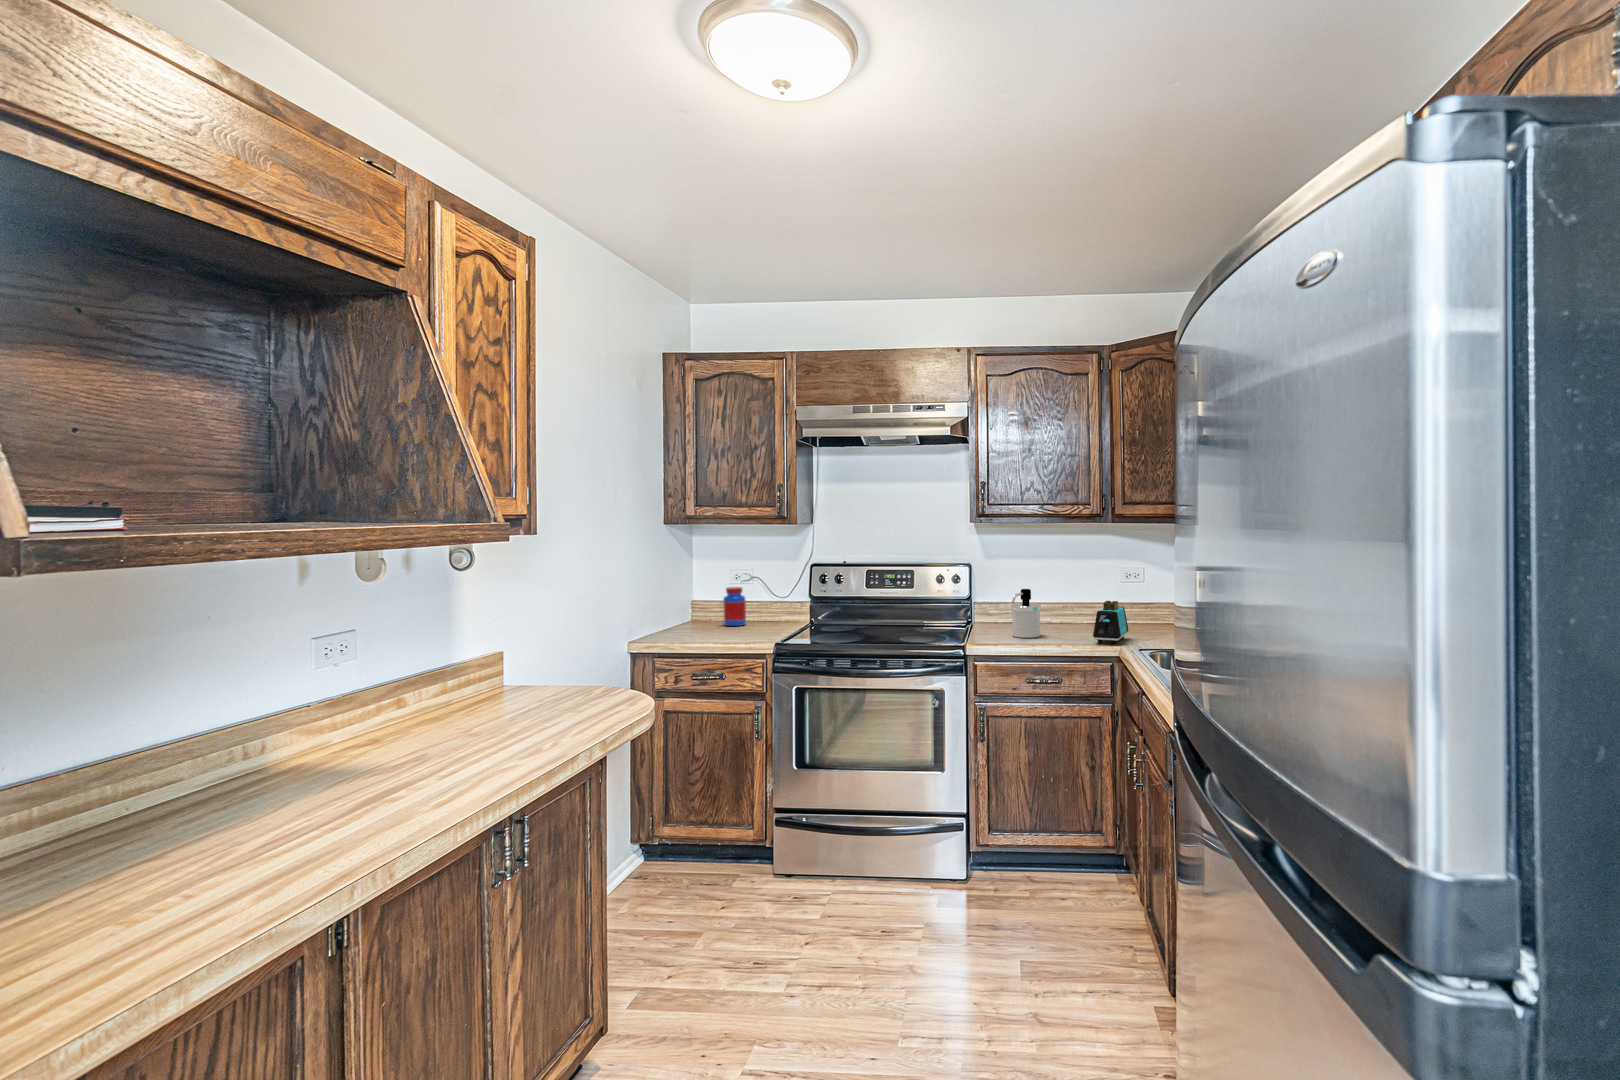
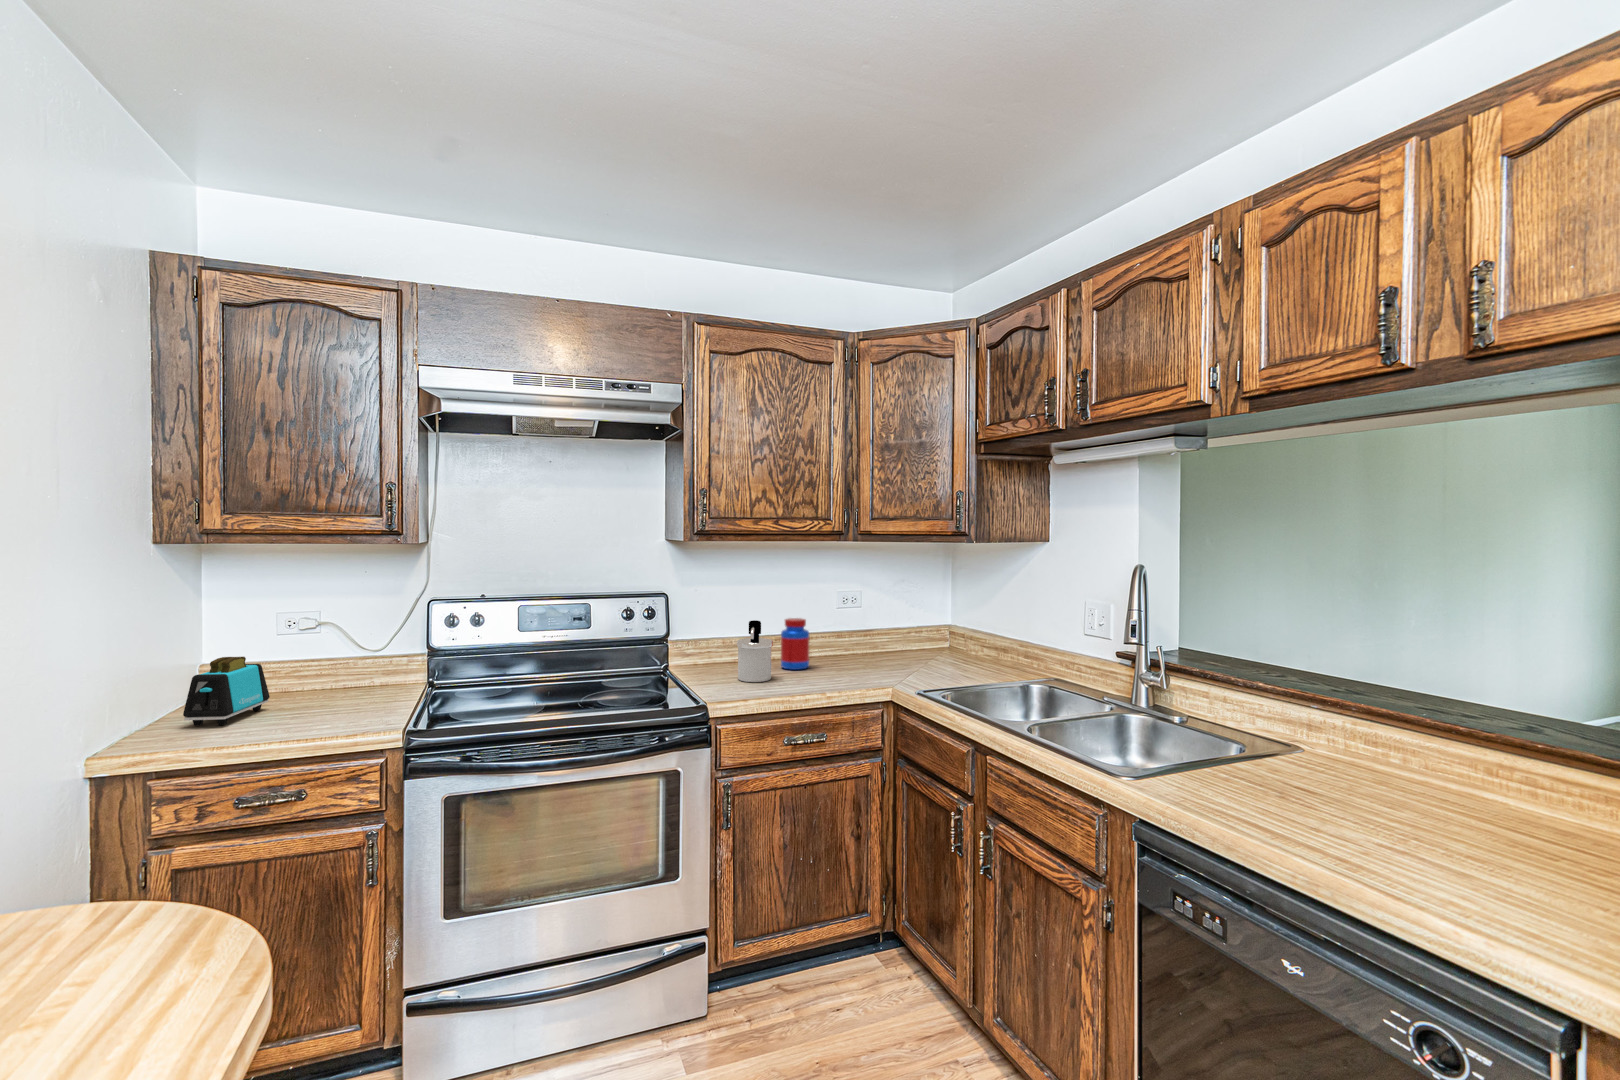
jar: present [723,587,746,626] -> present [781,618,810,670]
toaster: present [1093,601,1128,644] -> present [183,657,270,726]

